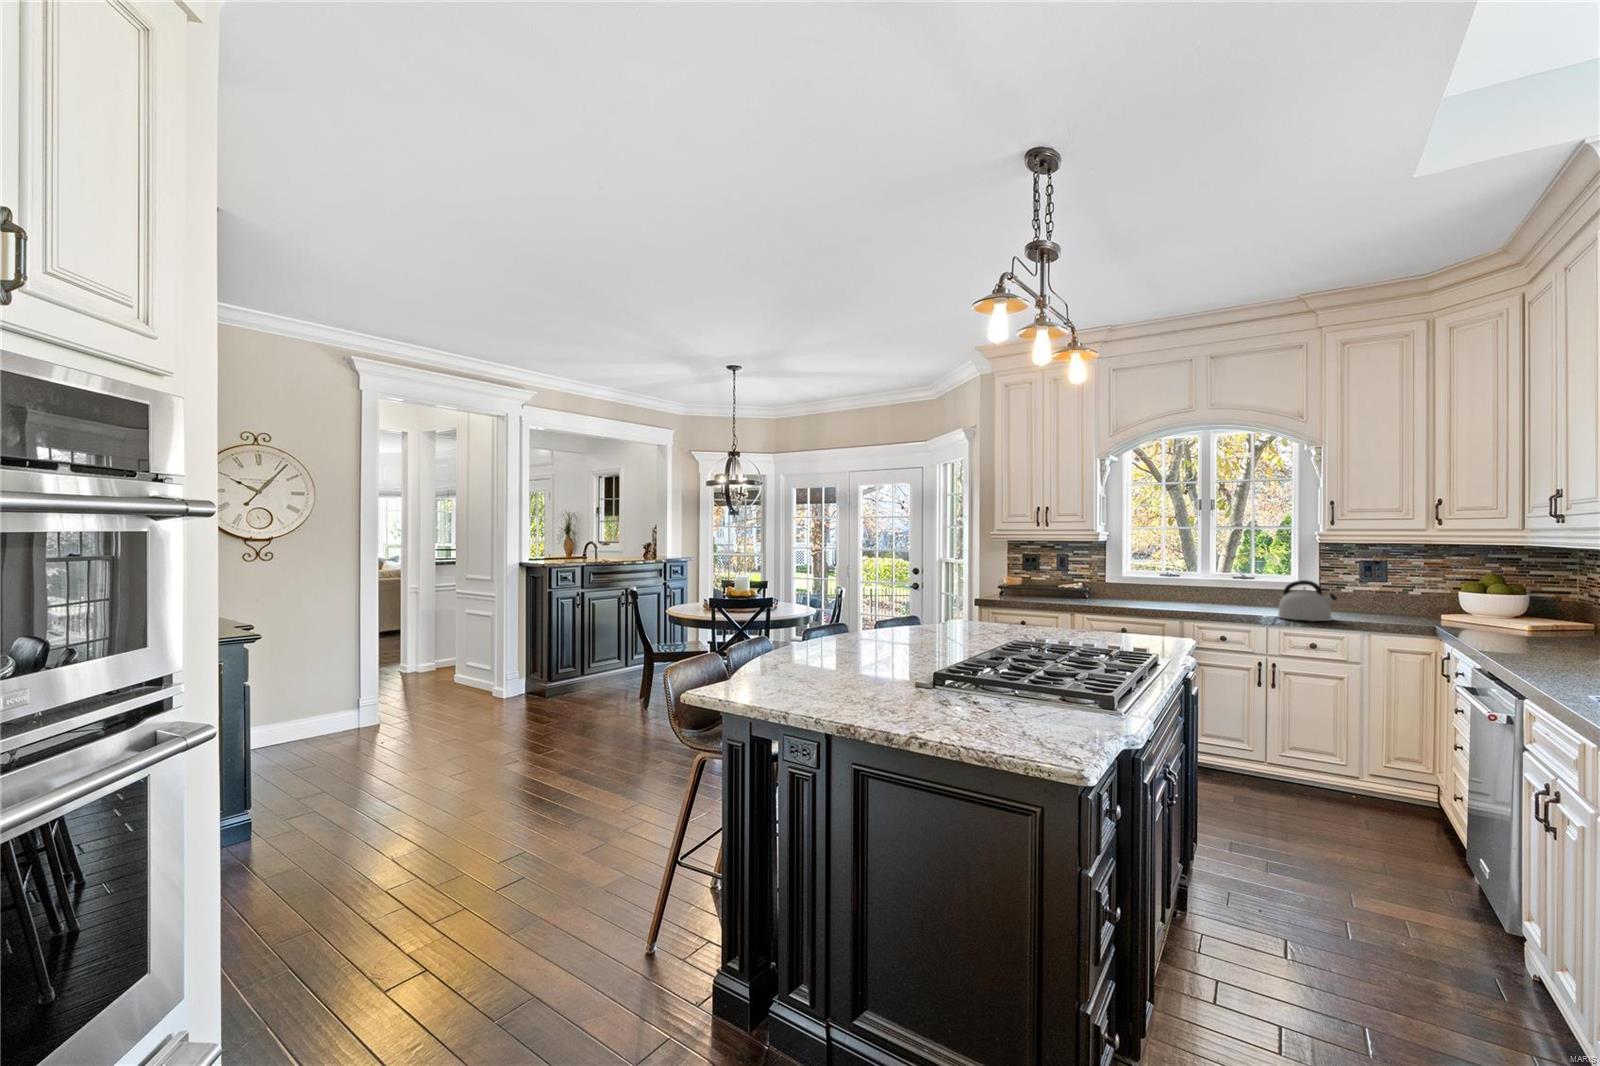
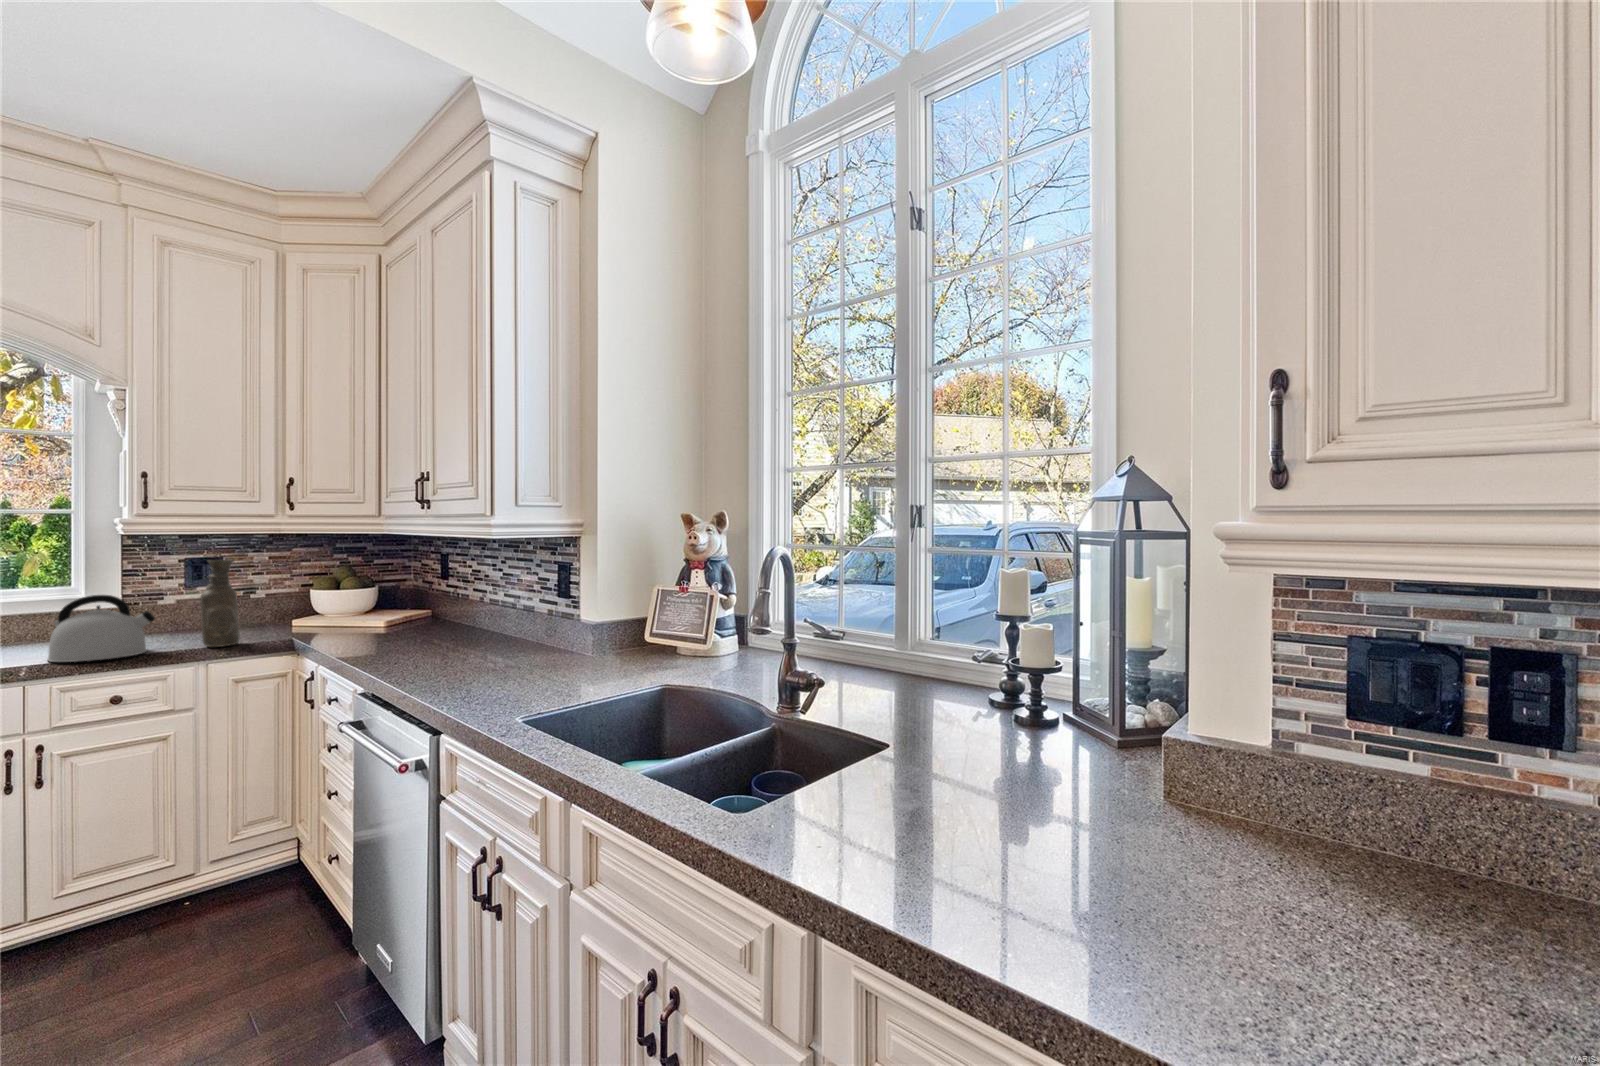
vase: none [1366,561,1394,624] -> present [200,560,240,647]

